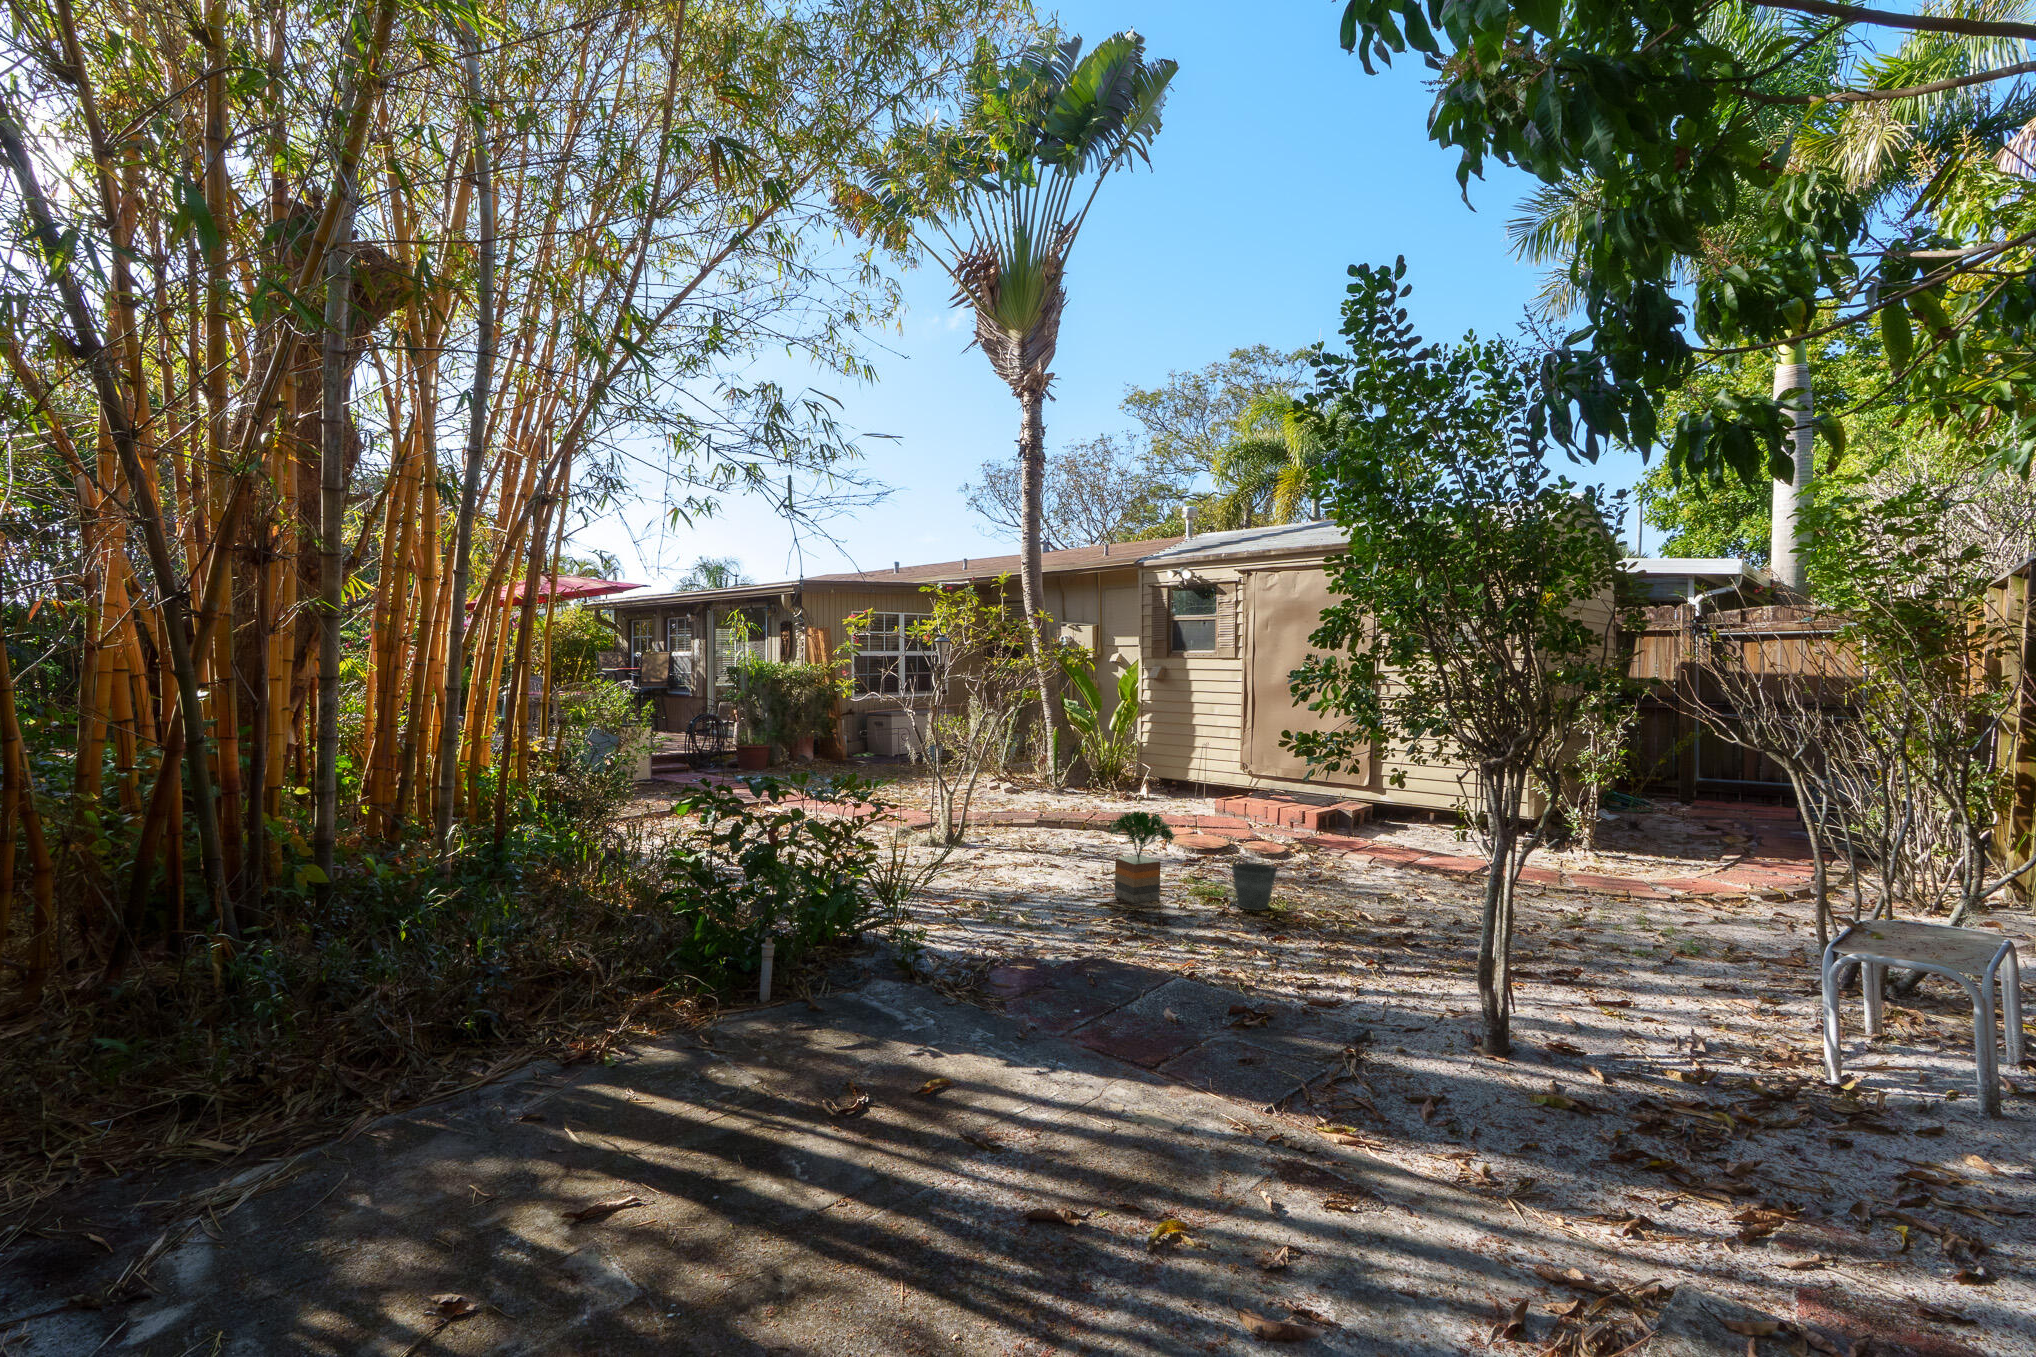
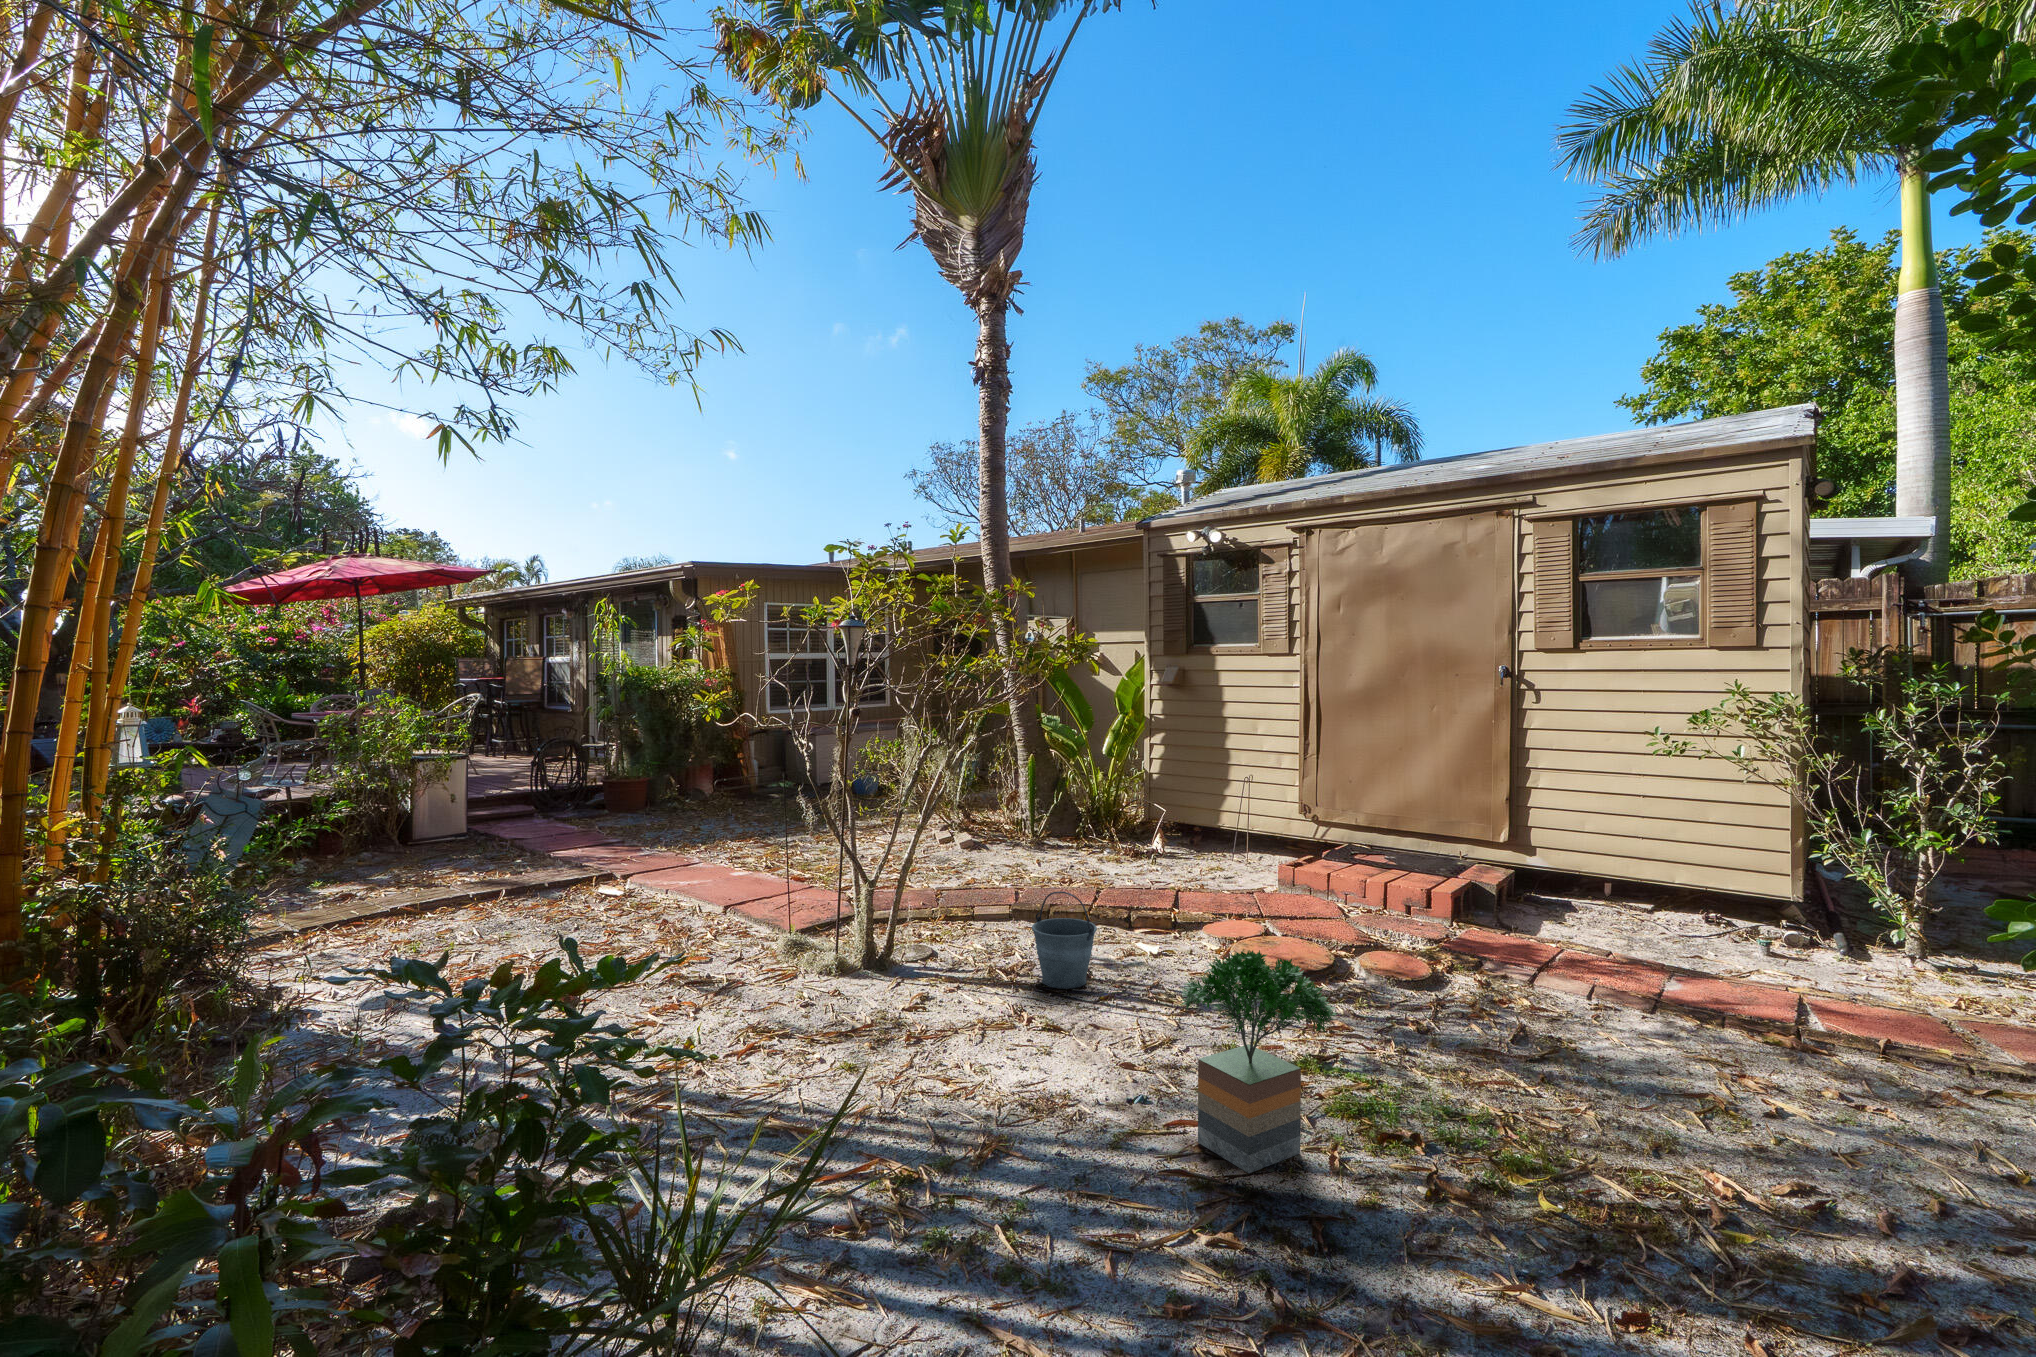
bucket: present [1231,843,1277,910] -> present [1032,891,1097,989]

